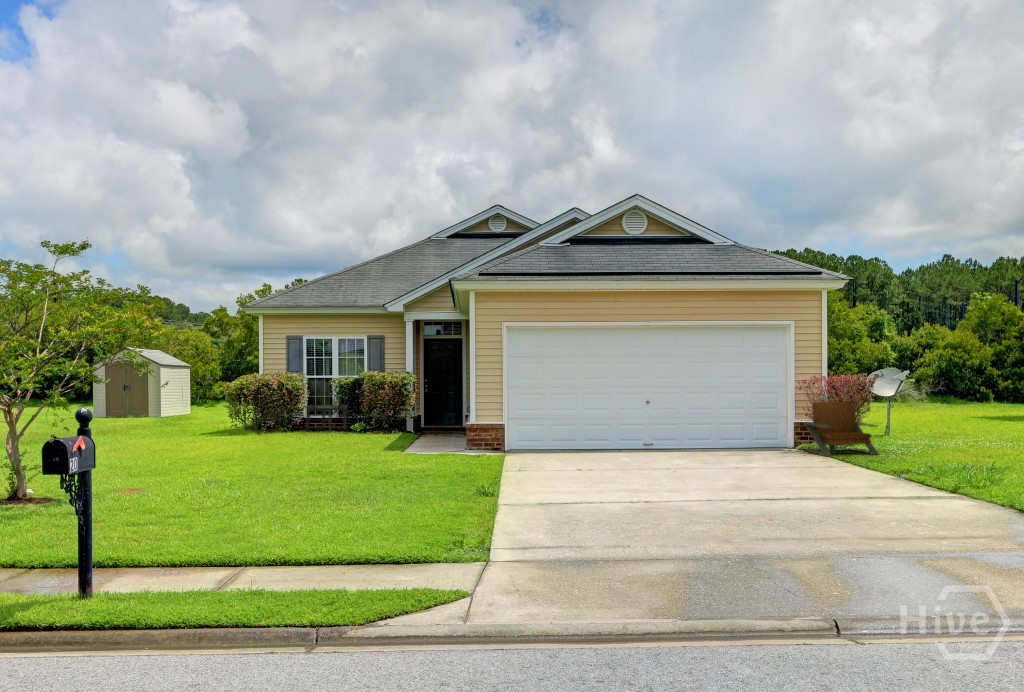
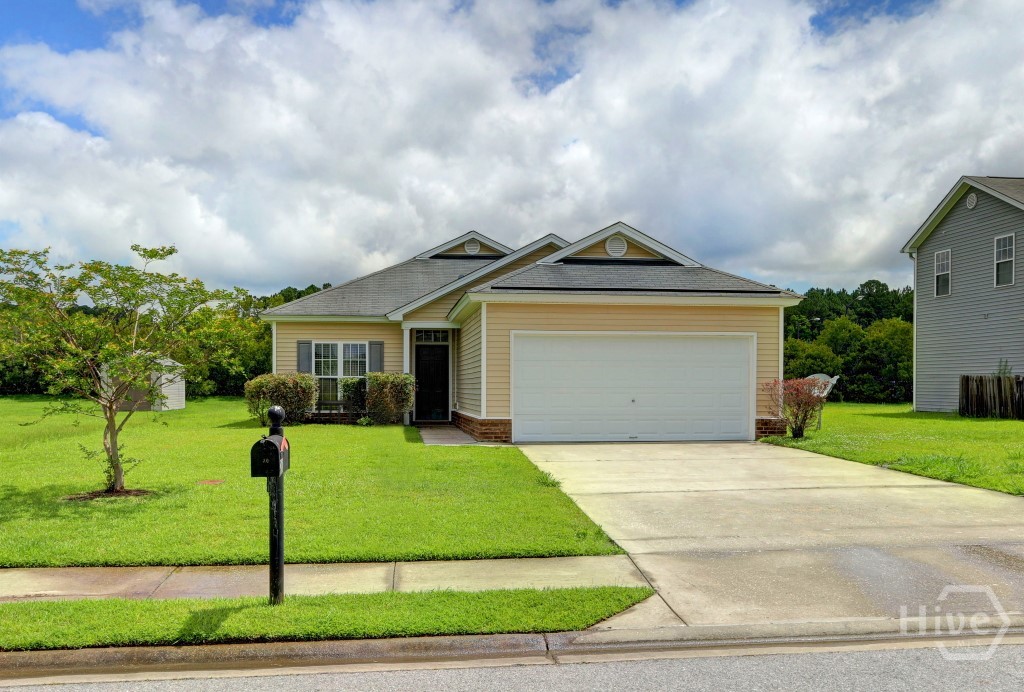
lounge chair: present [804,401,879,456] -> none [741,406,801,448]

